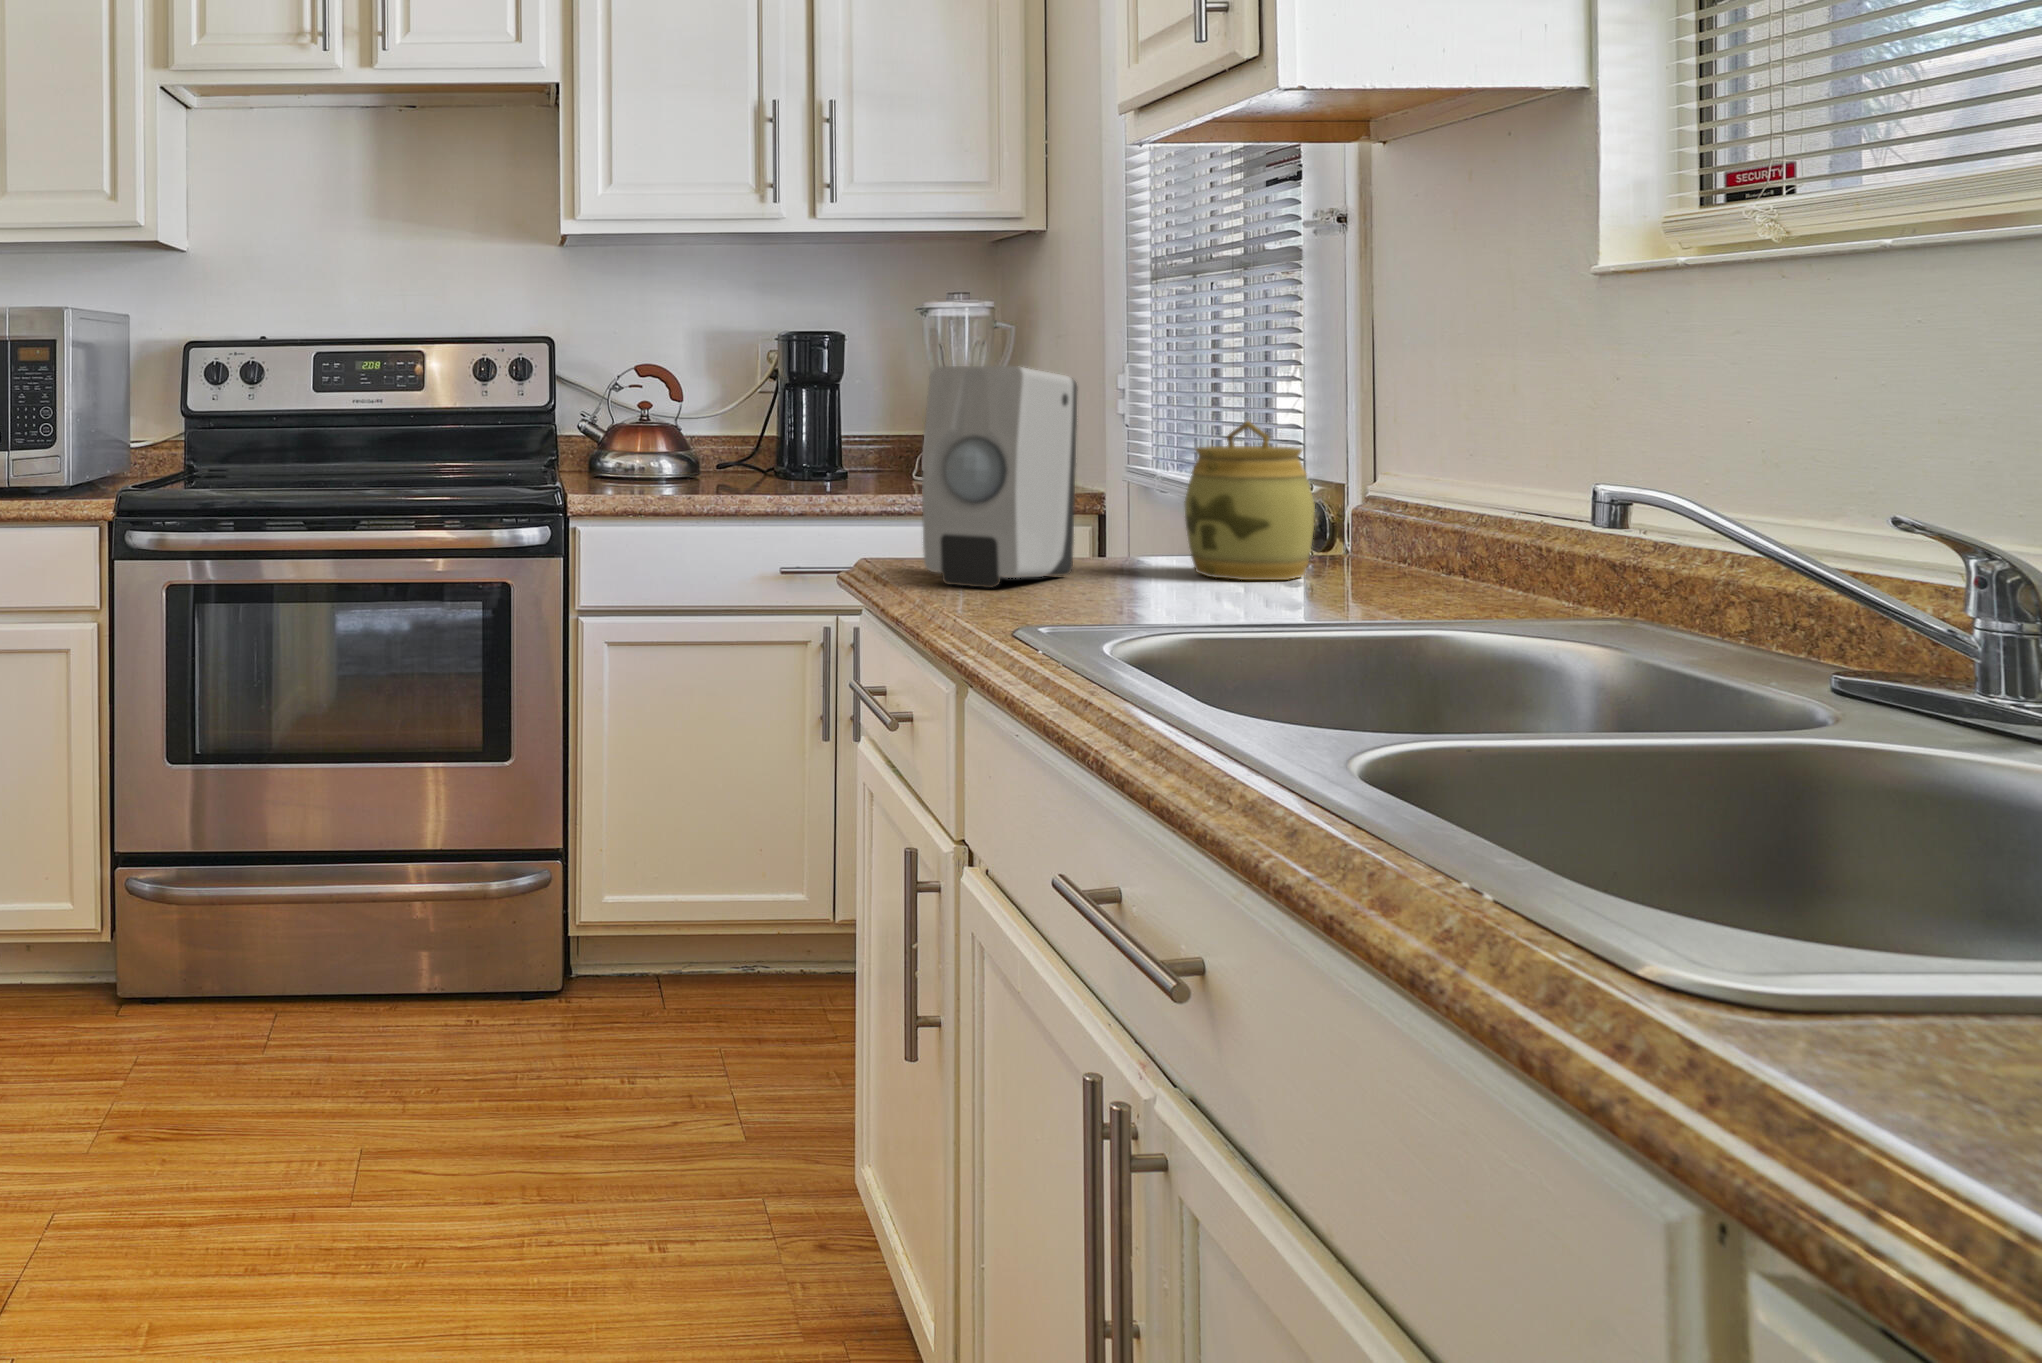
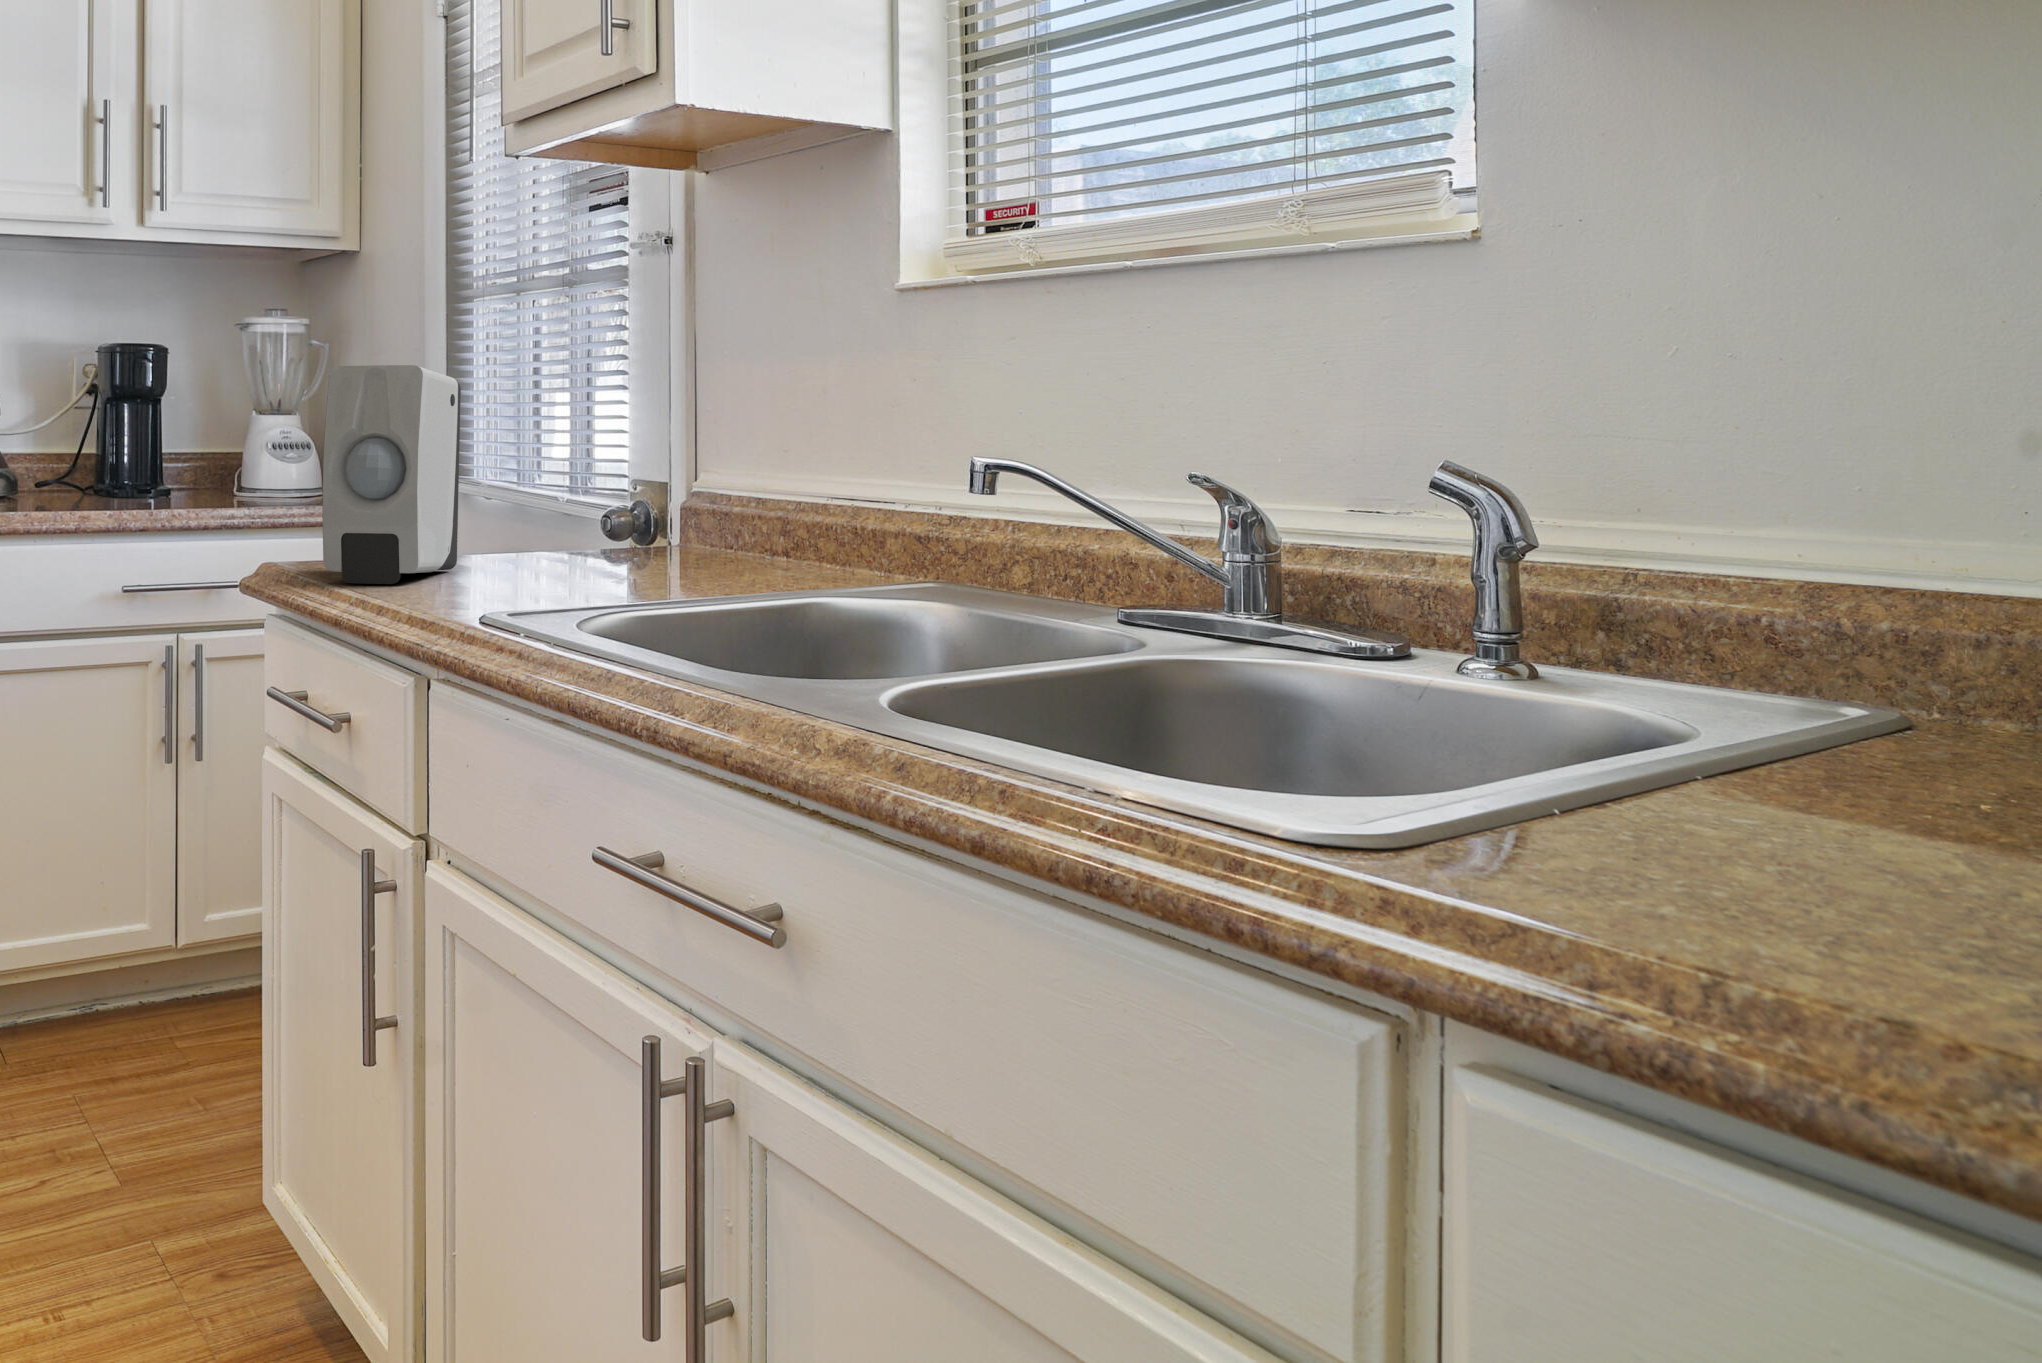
jar: present [1184,421,1315,580] -> none [552,420,663,566]

